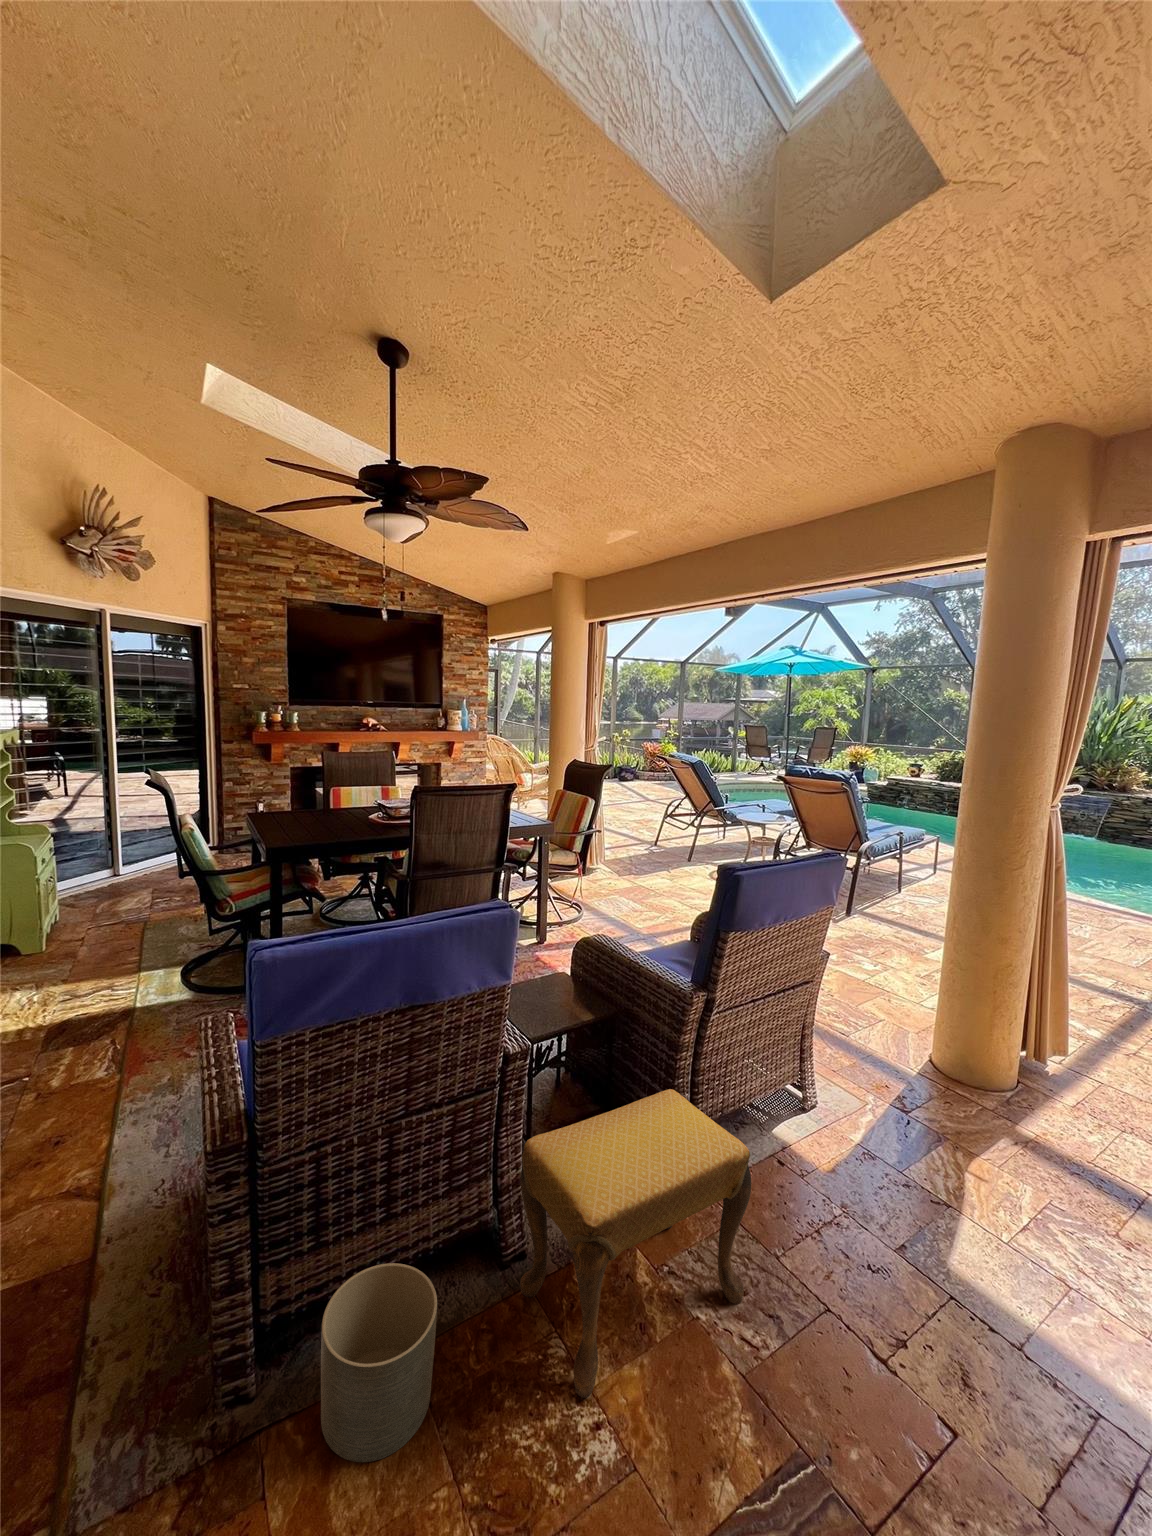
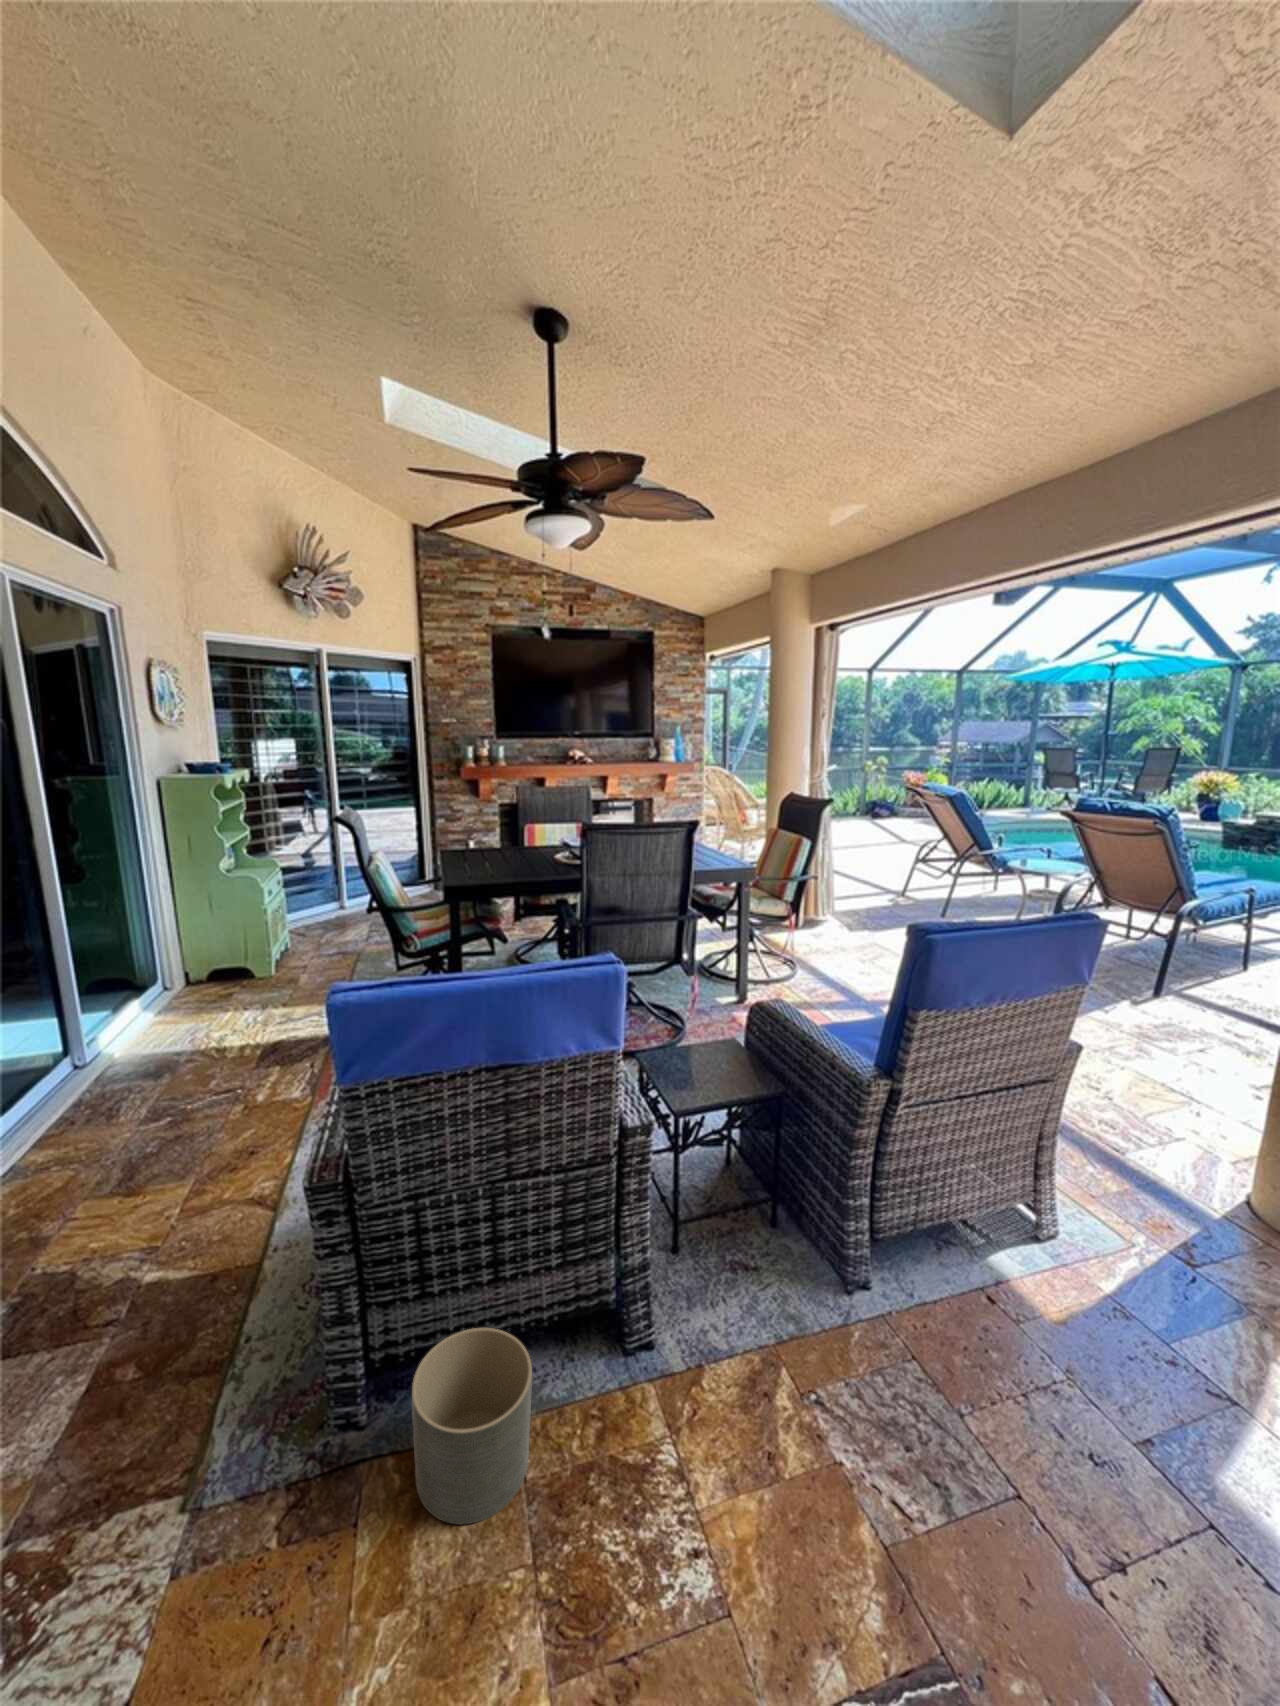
footstool: present [520,1089,751,1398] -> none [637,1190,917,1520]

